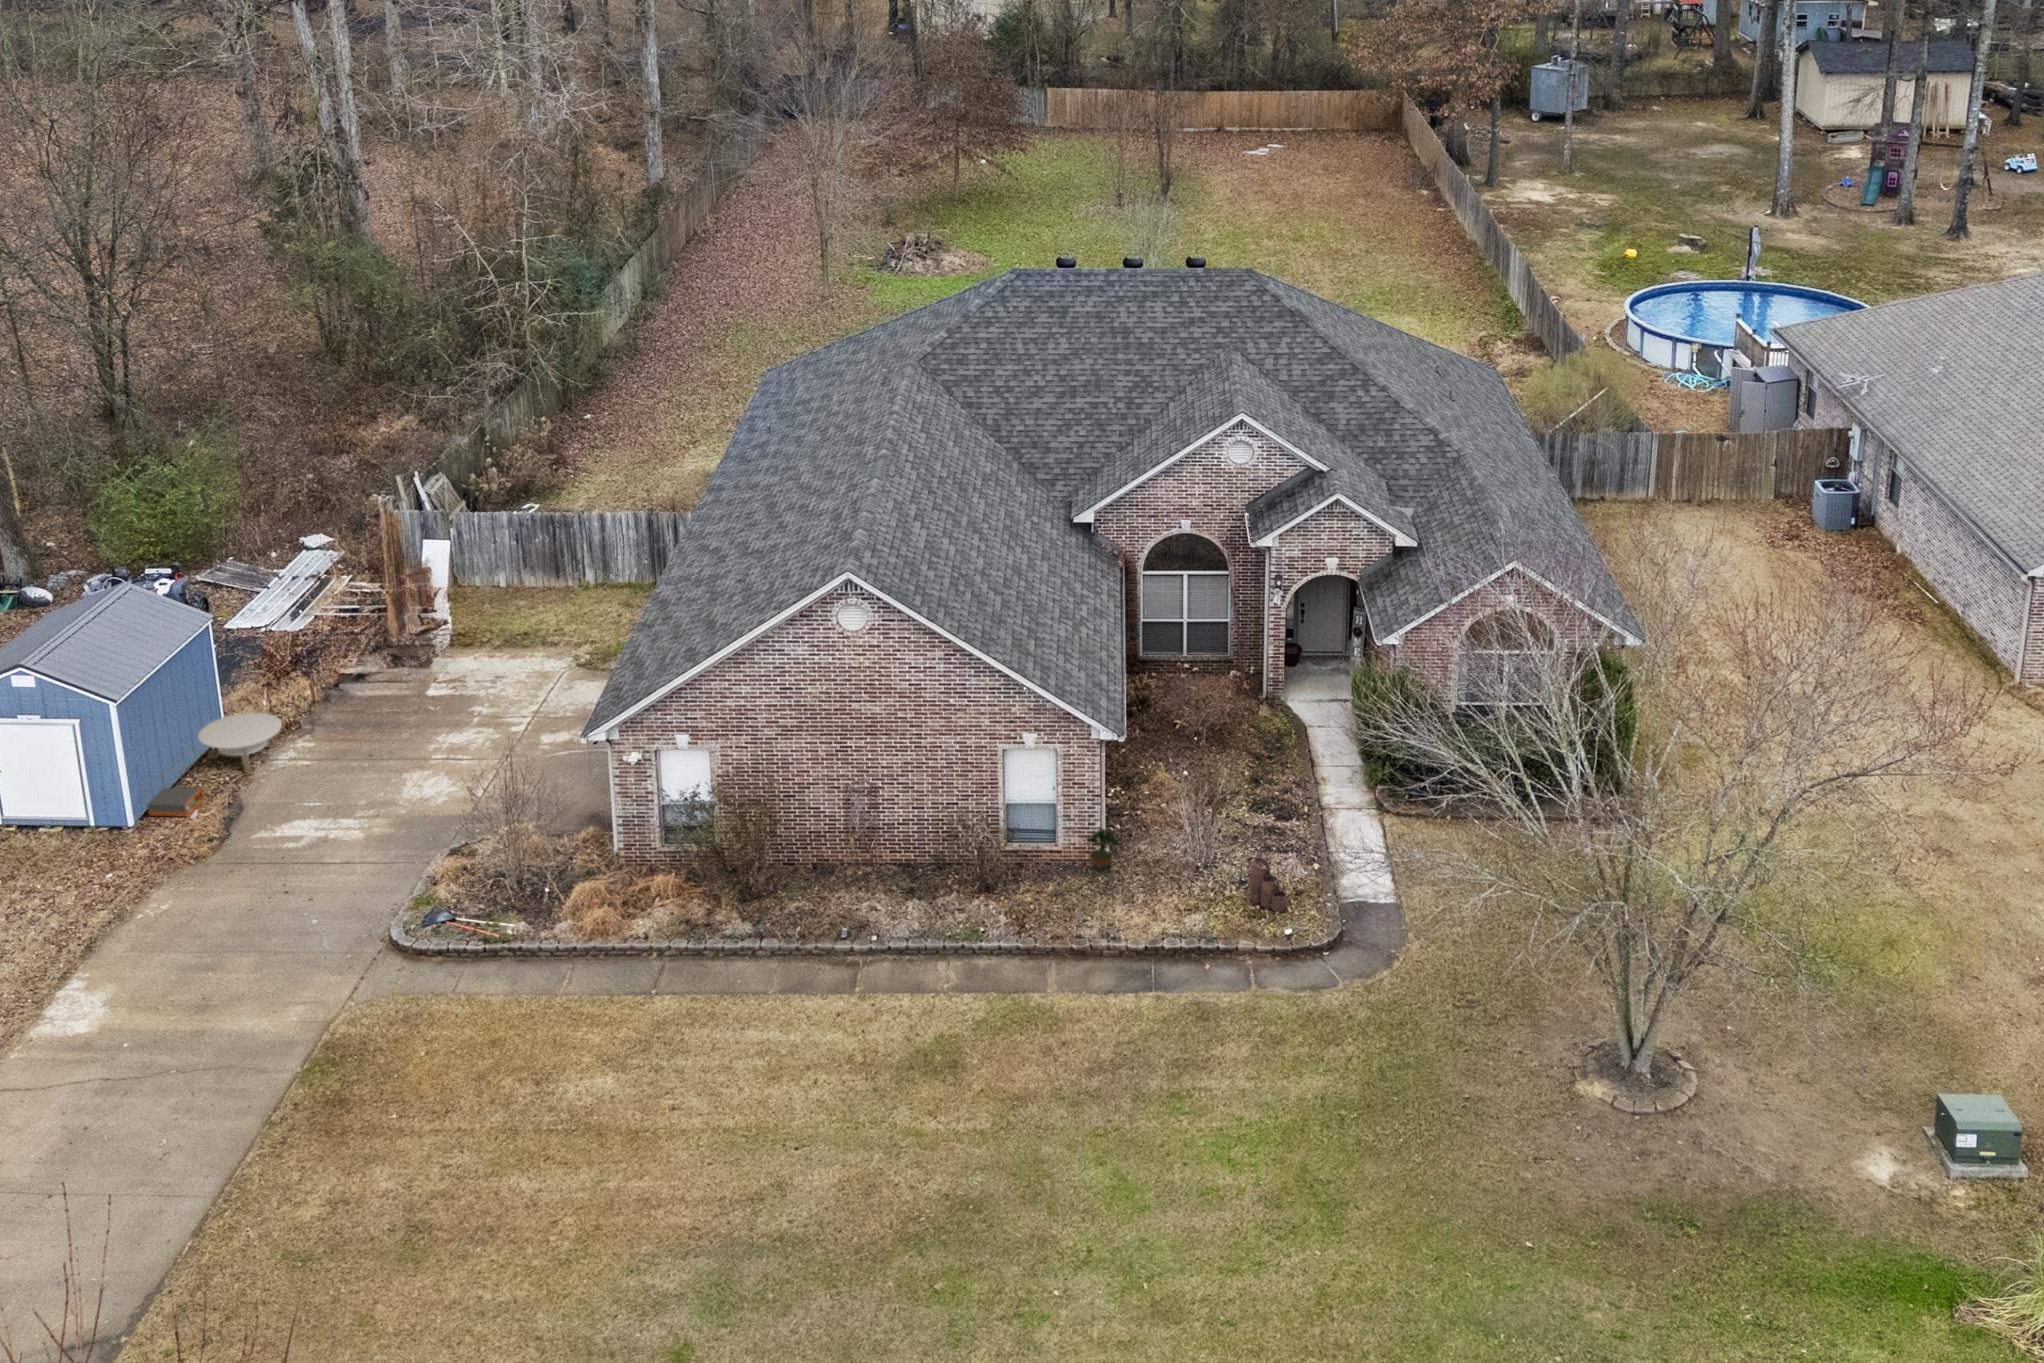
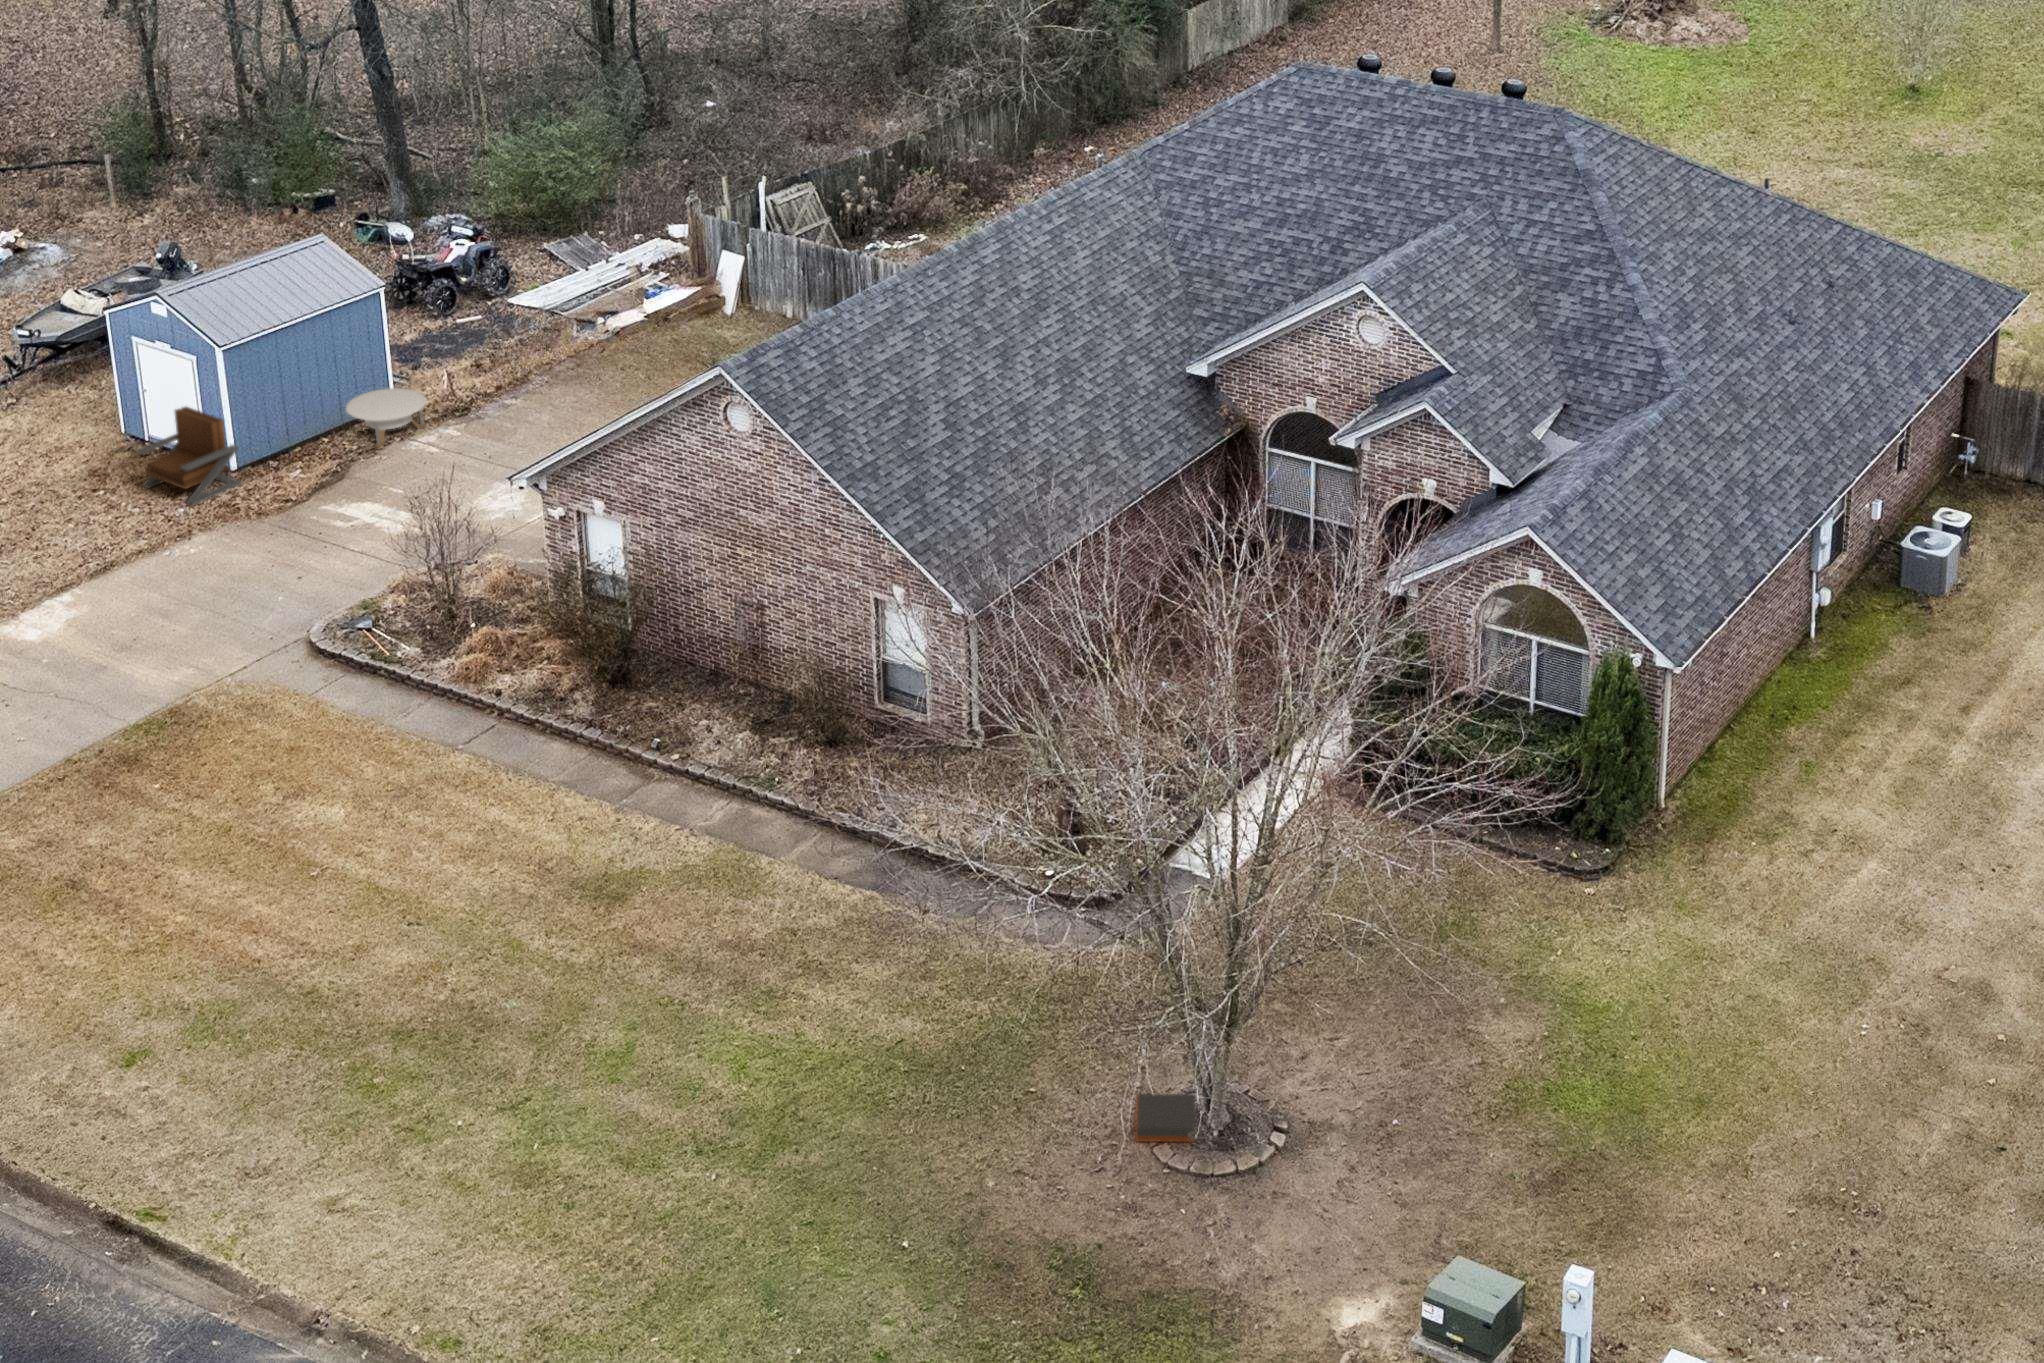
lounge chair: none [23,773,142,870] -> present [137,407,242,505]
storage box: present [147,788,204,817] -> present [1135,1094,1195,1142]
potted tree: present [1087,828,1119,875] -> none [950,710,984,761]

